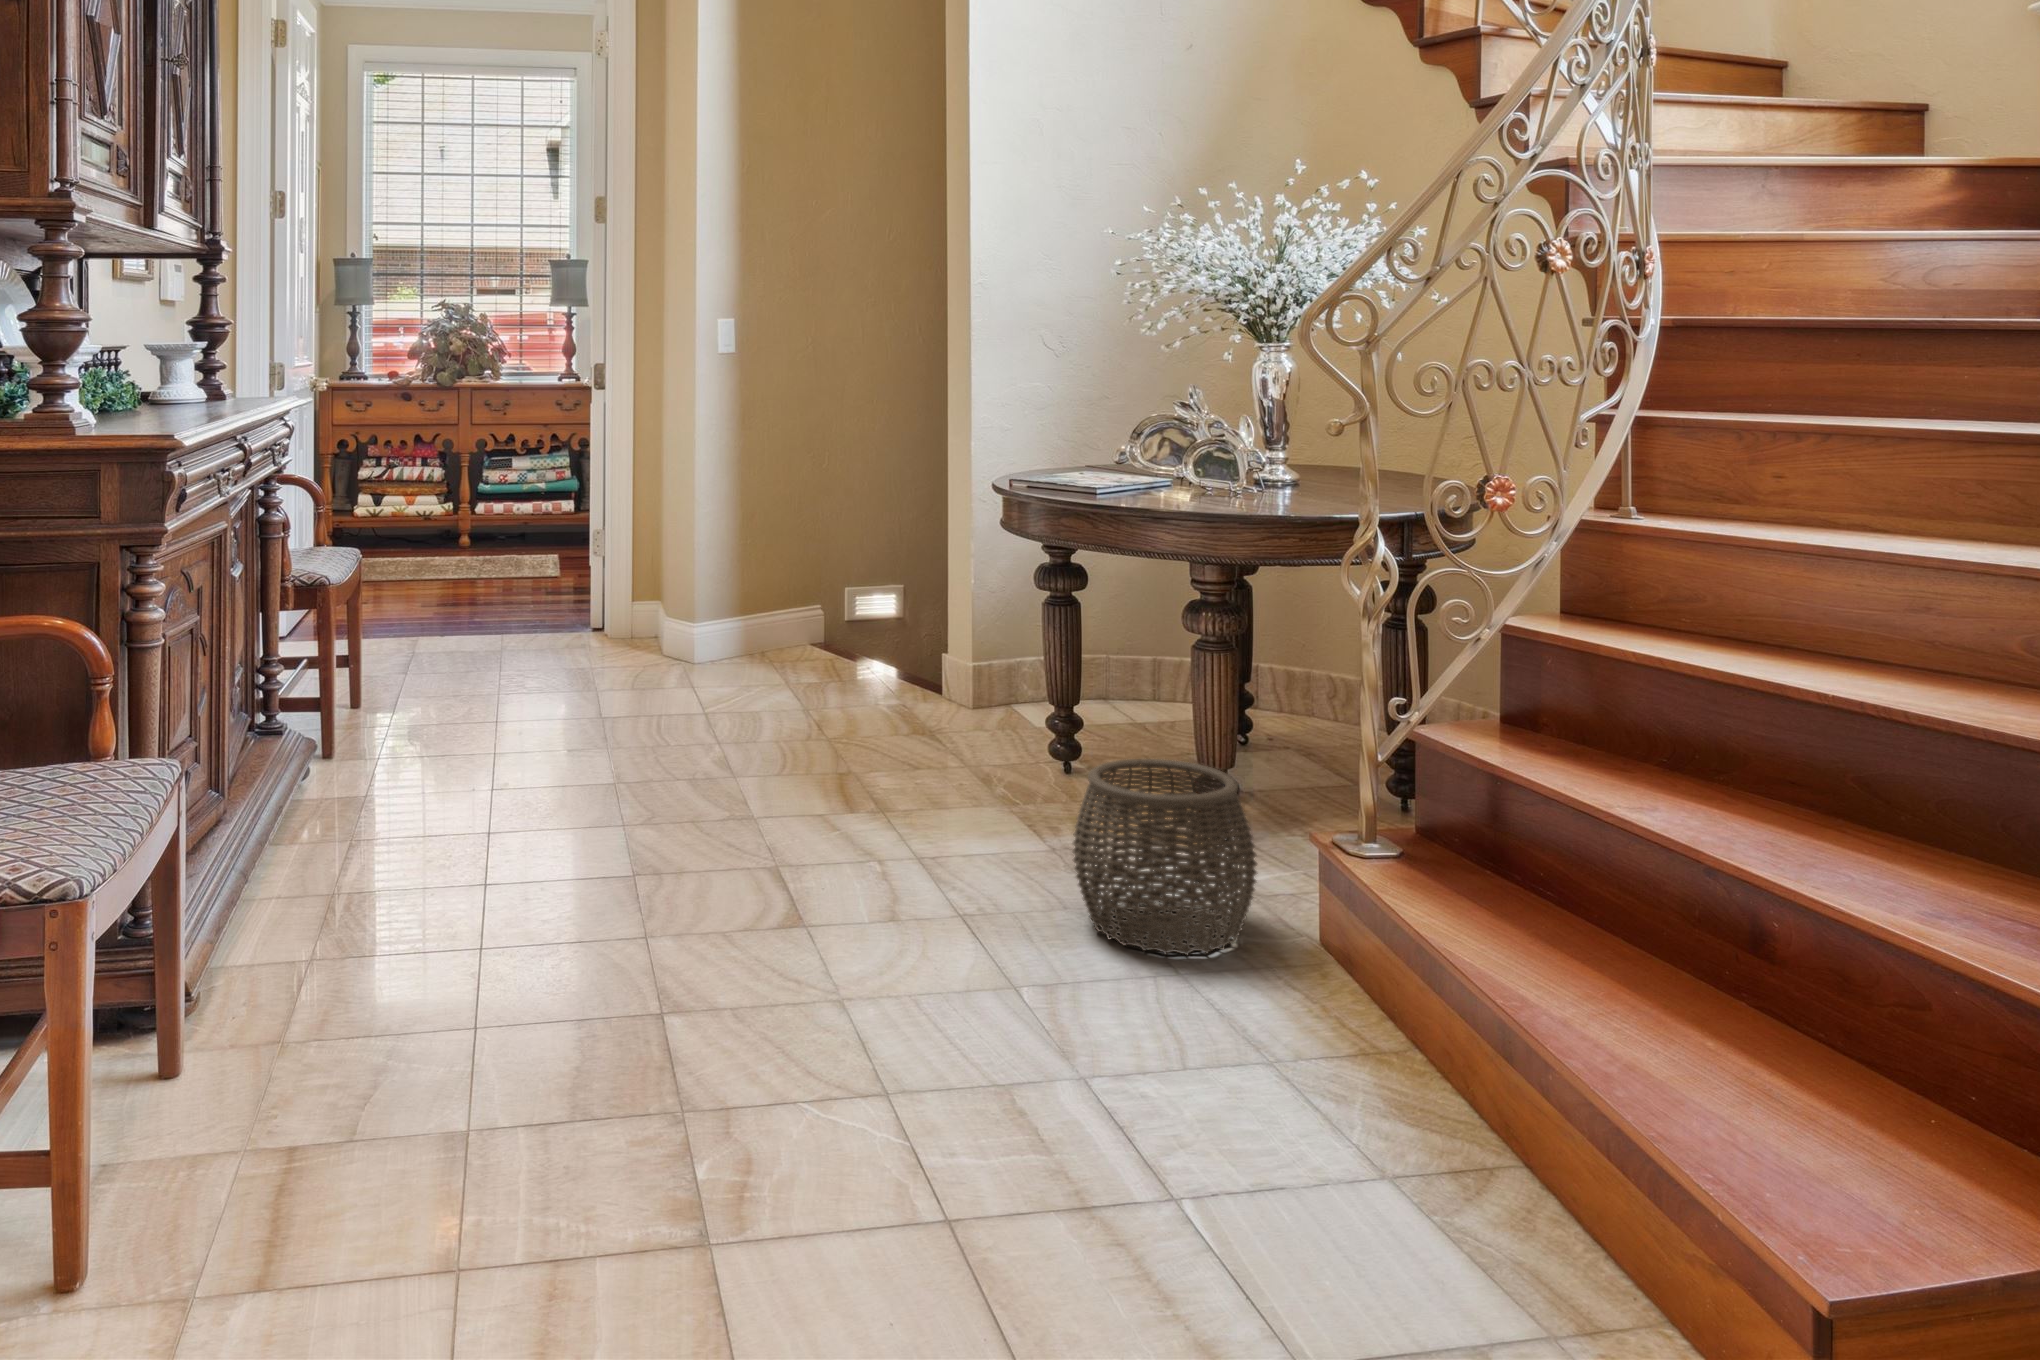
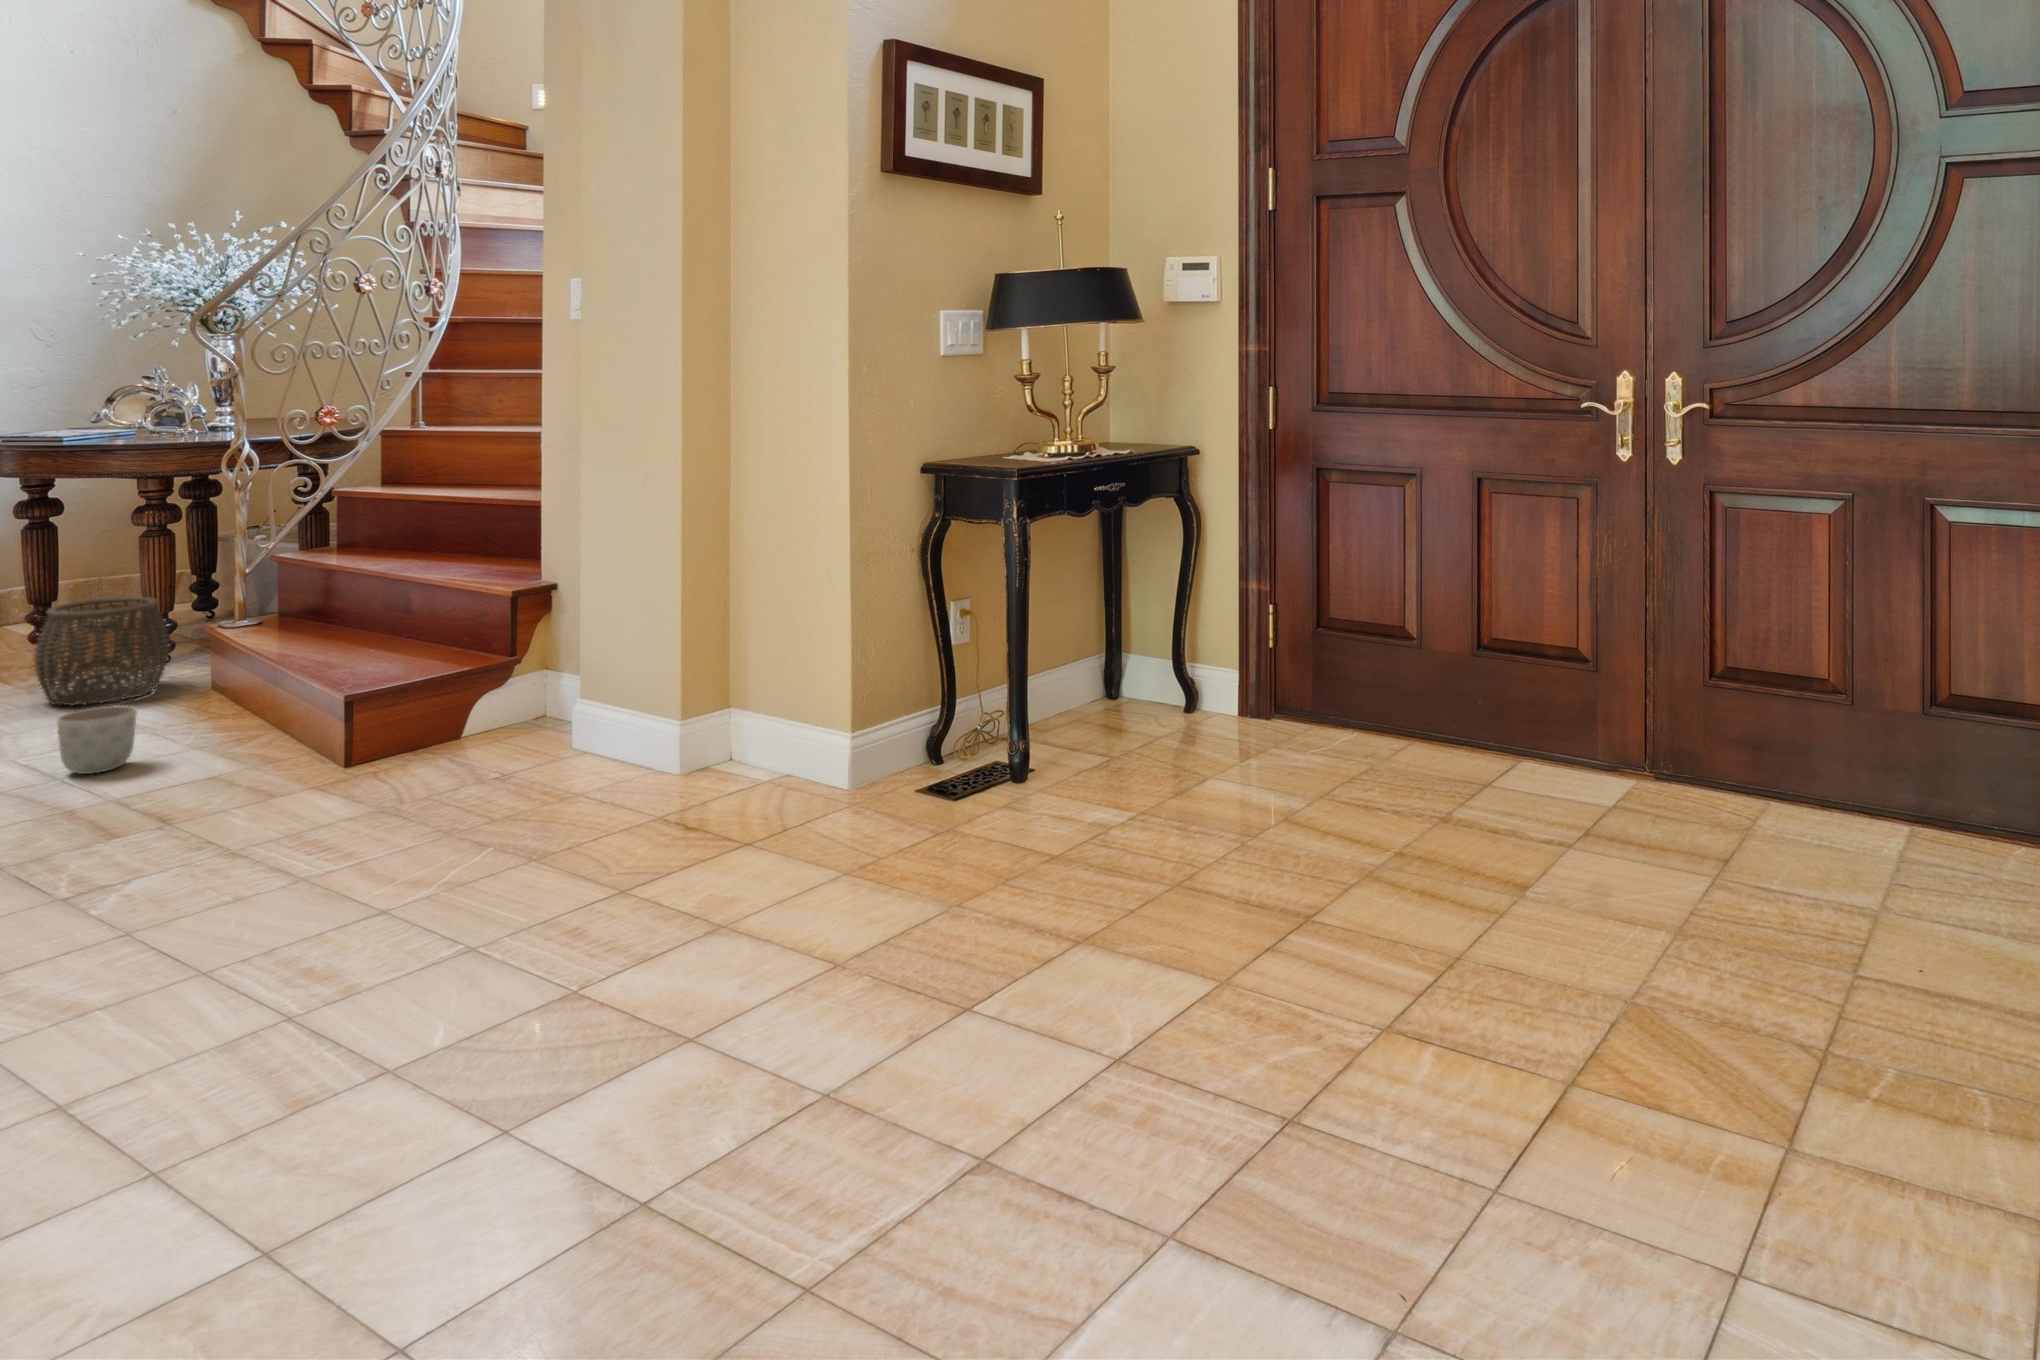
planter: none [1126,1060,1260,1226] -> present [57,705,137,774]

